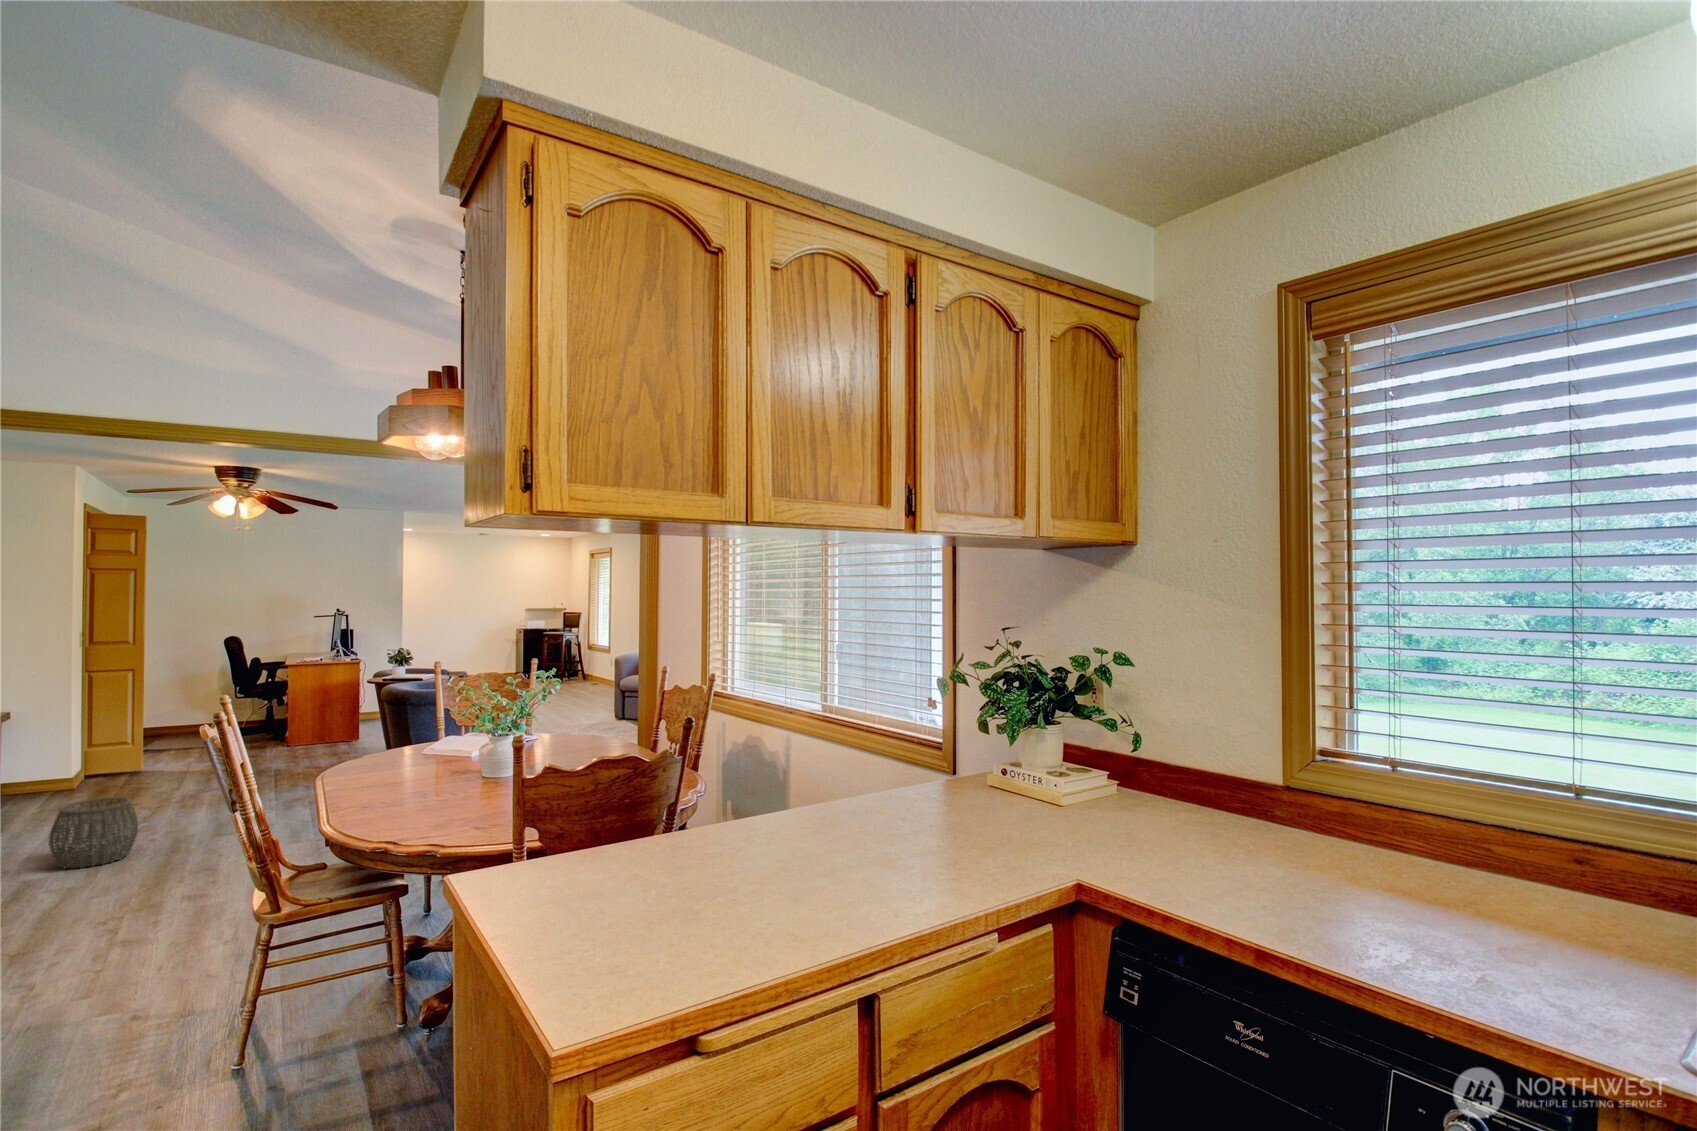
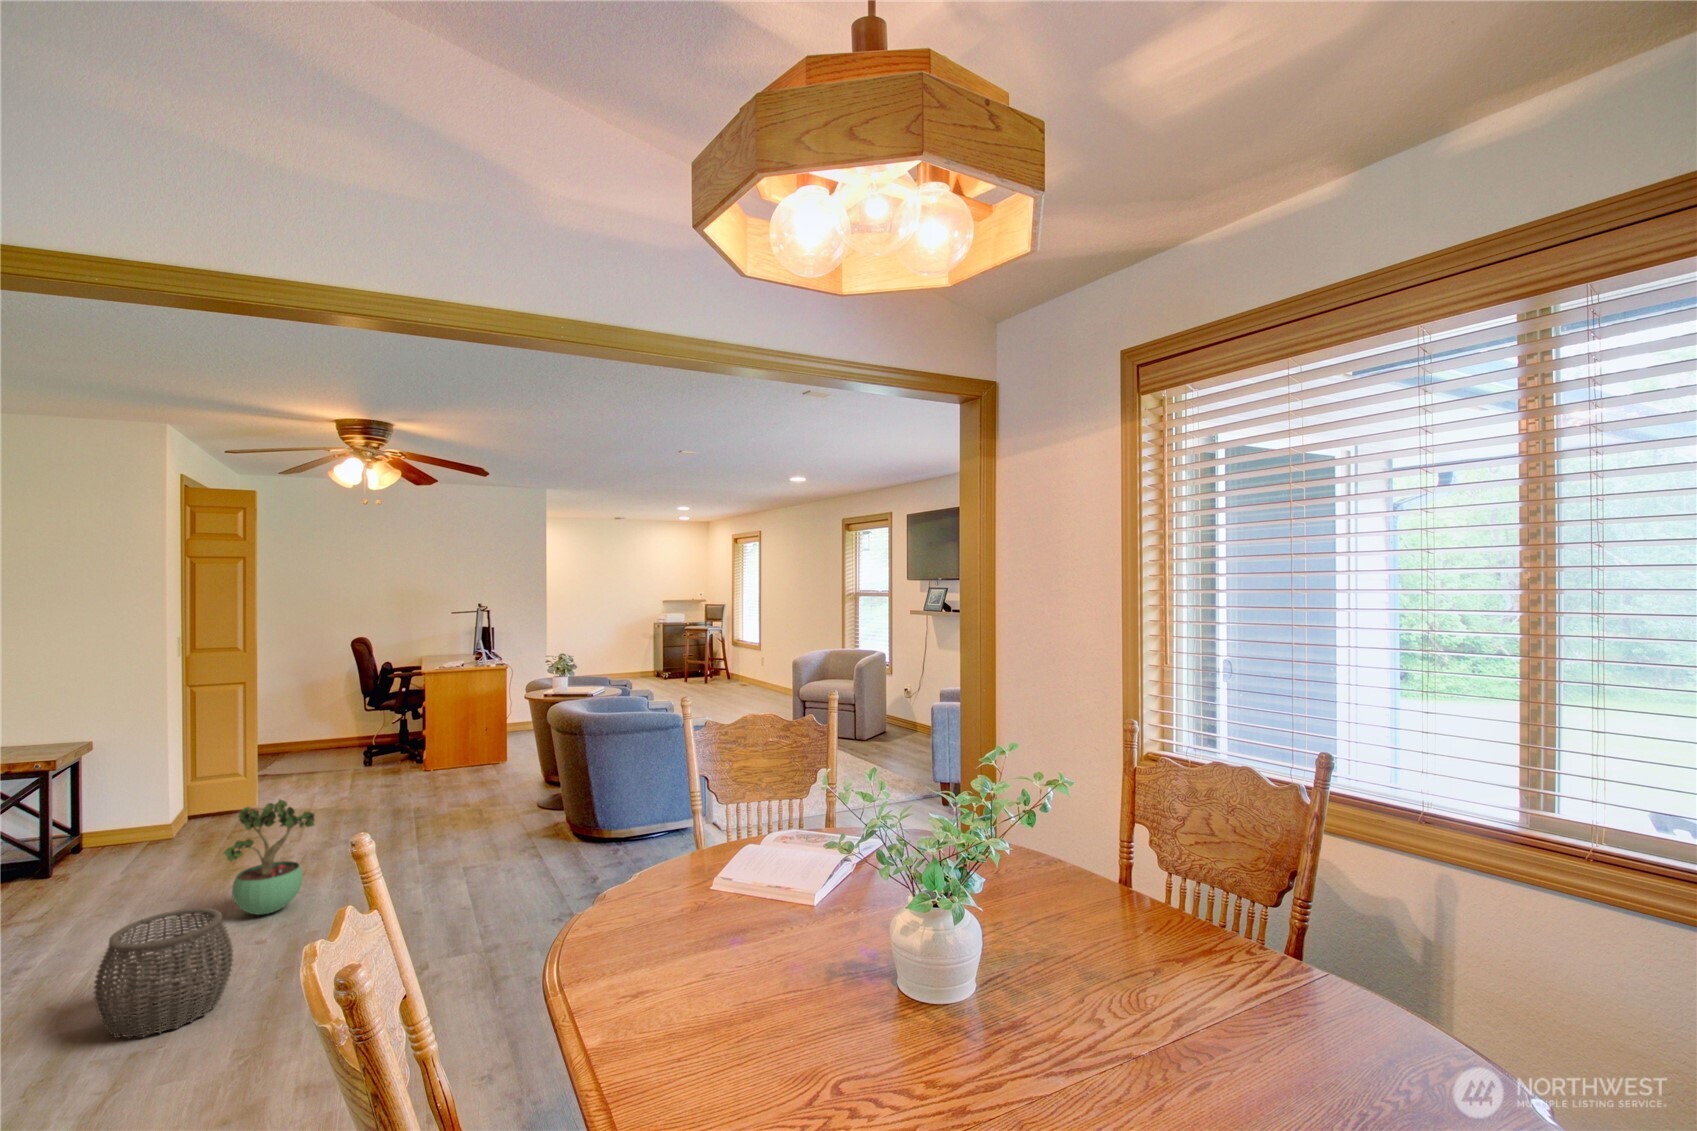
potted plant: none [125,740,194,820] -> present [224,800,315,915]

